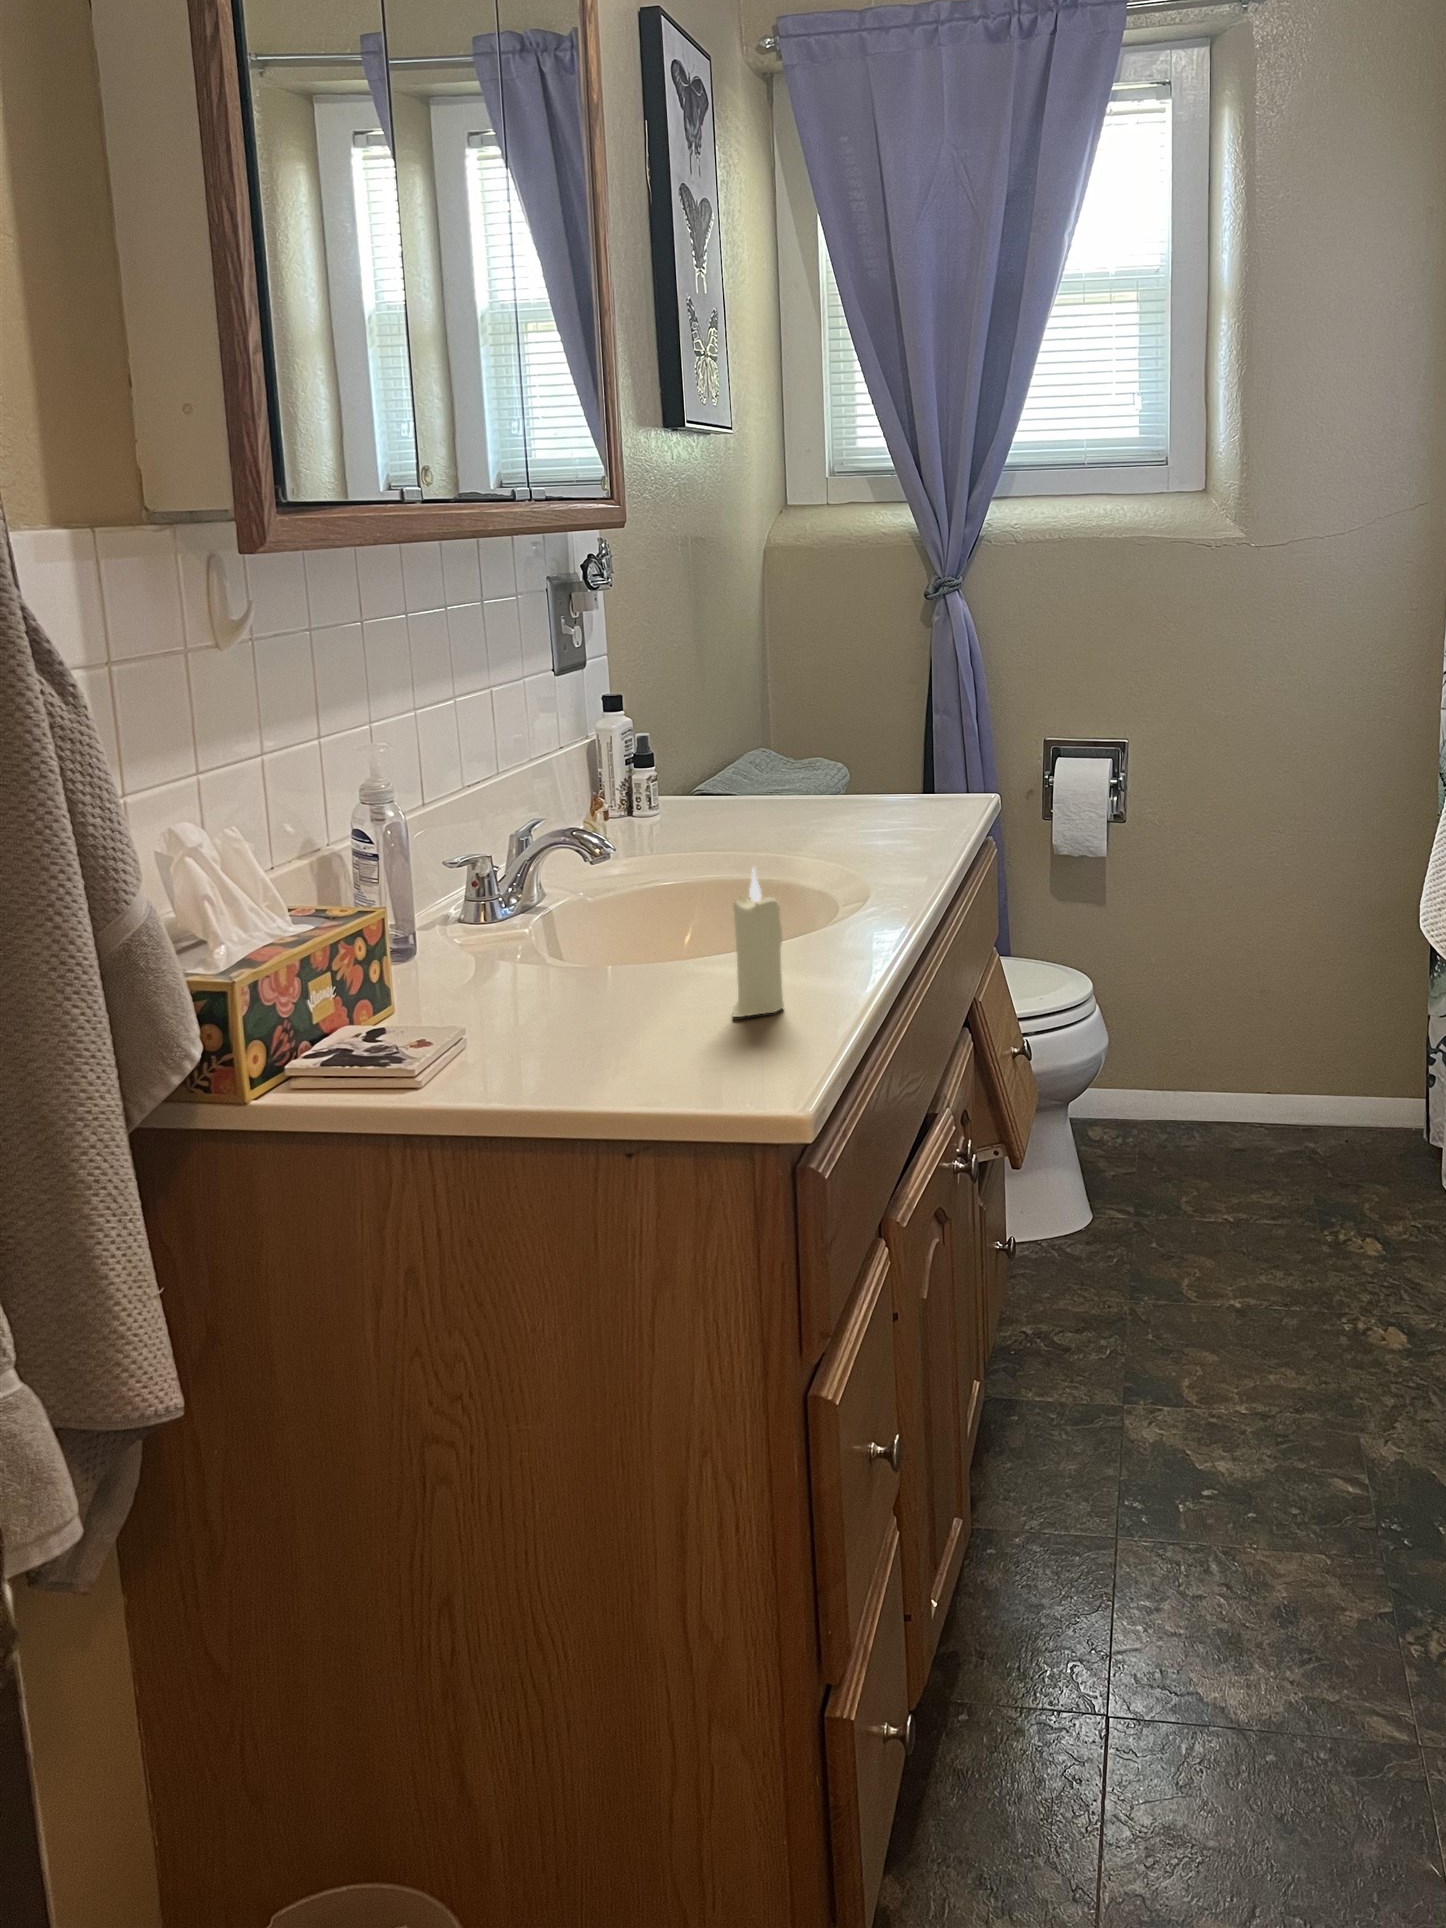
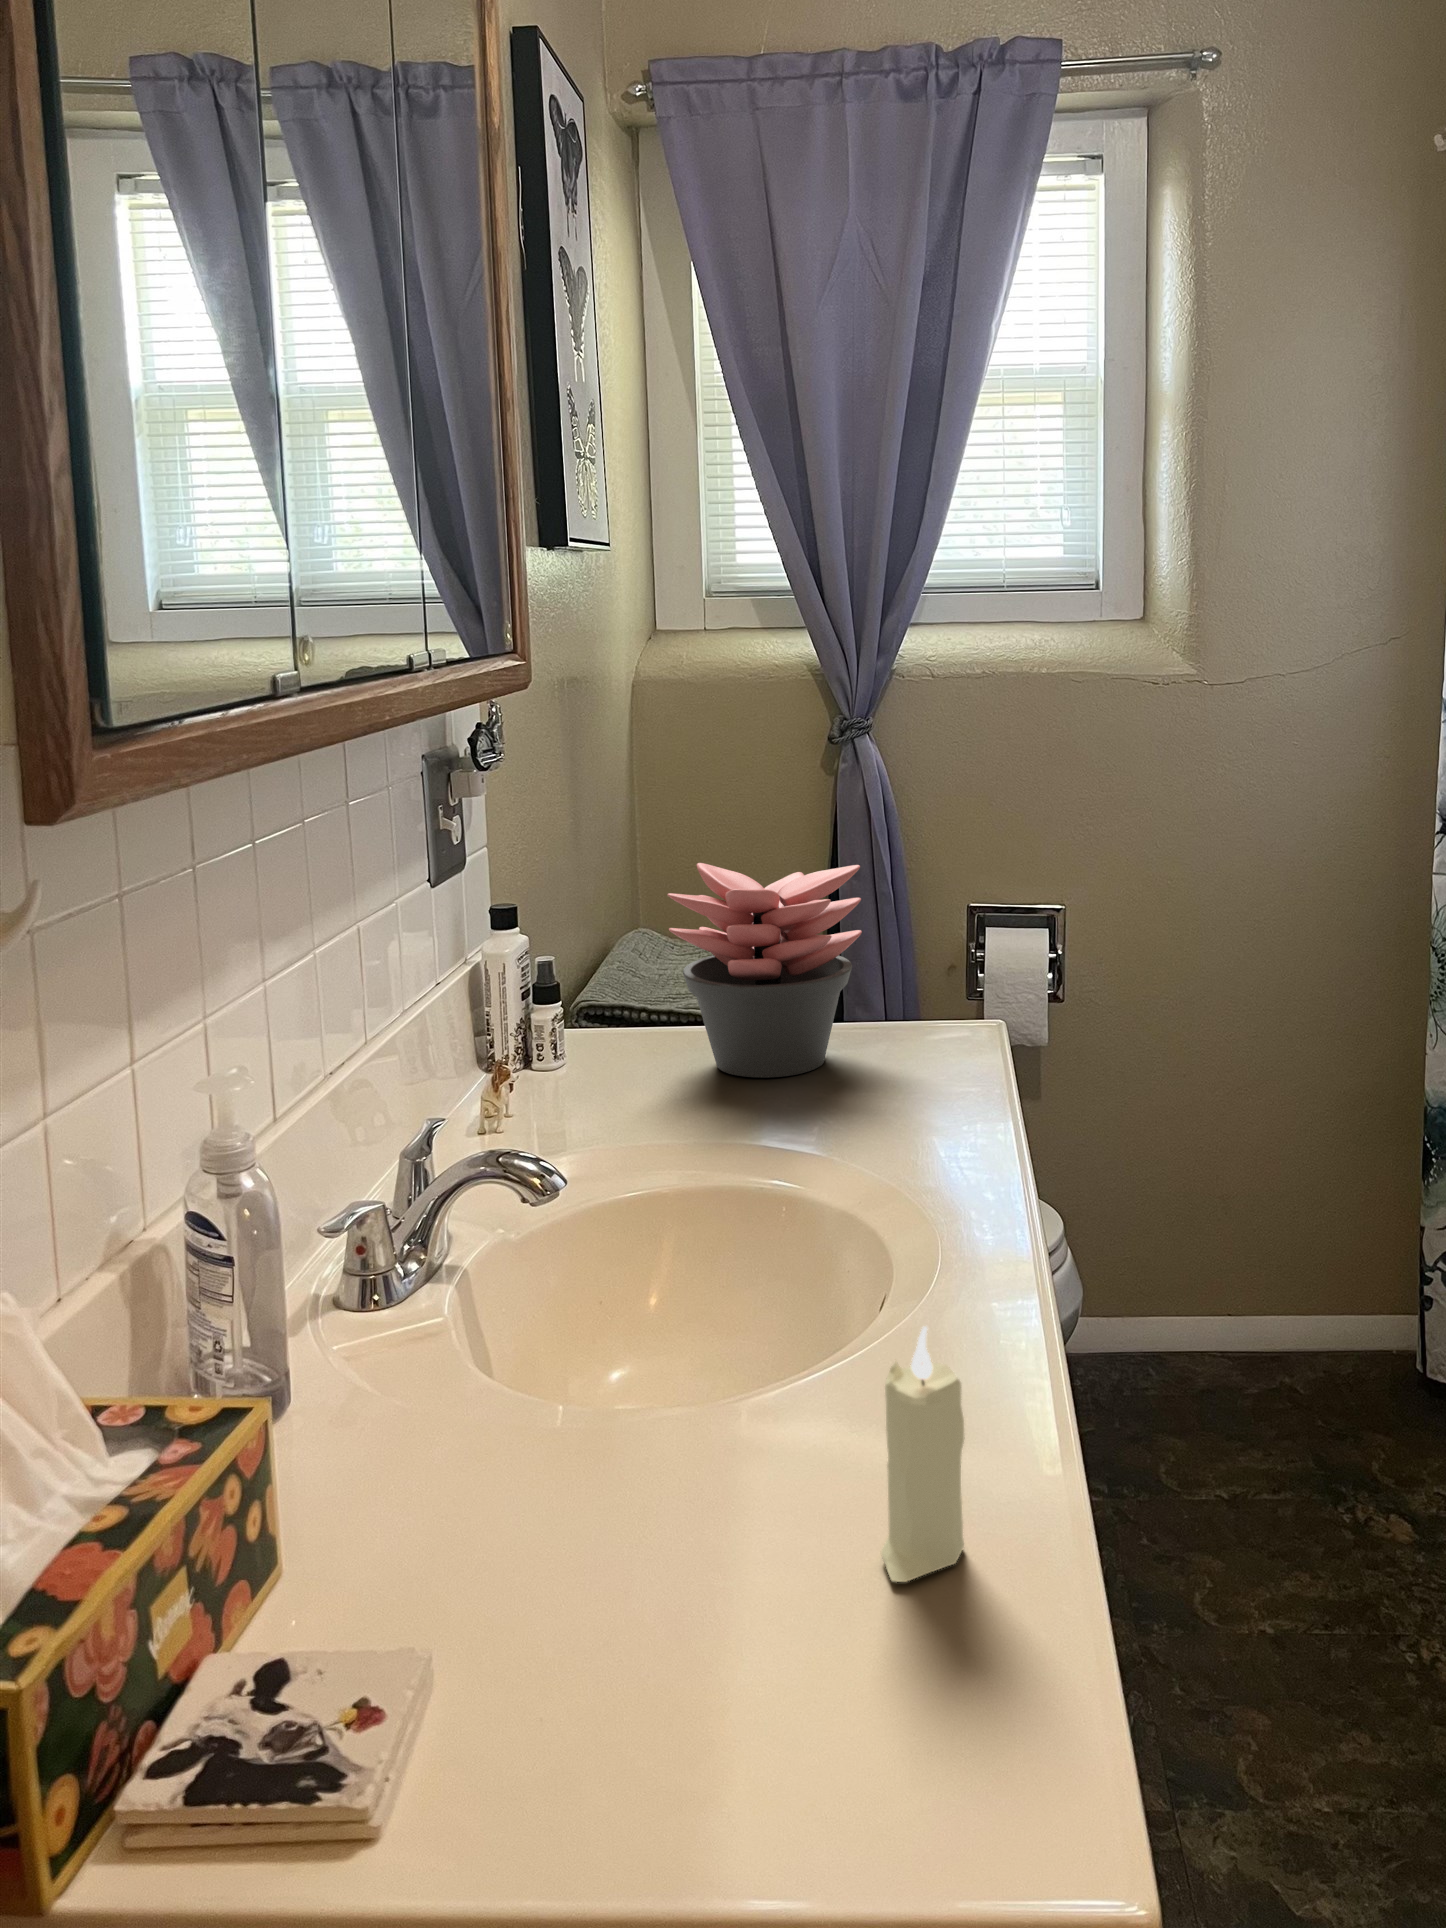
succulent plant: none [729,666,879,823] -> present [668,863,862,1078]

